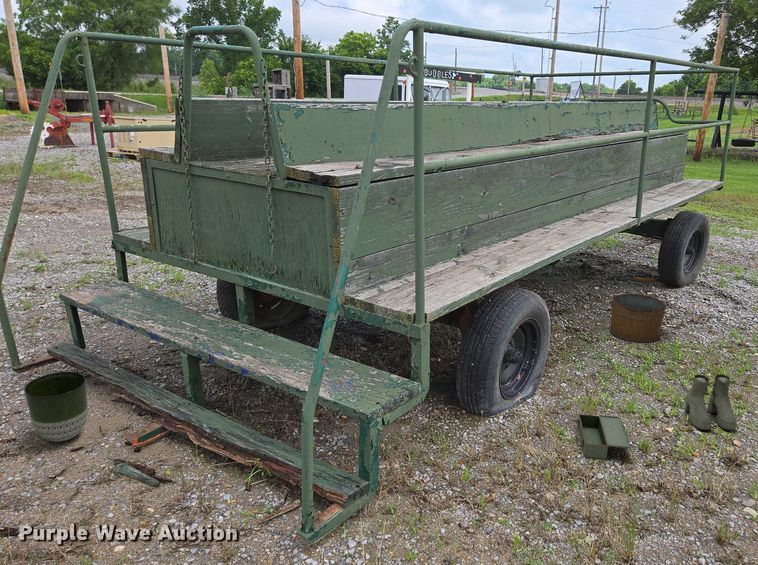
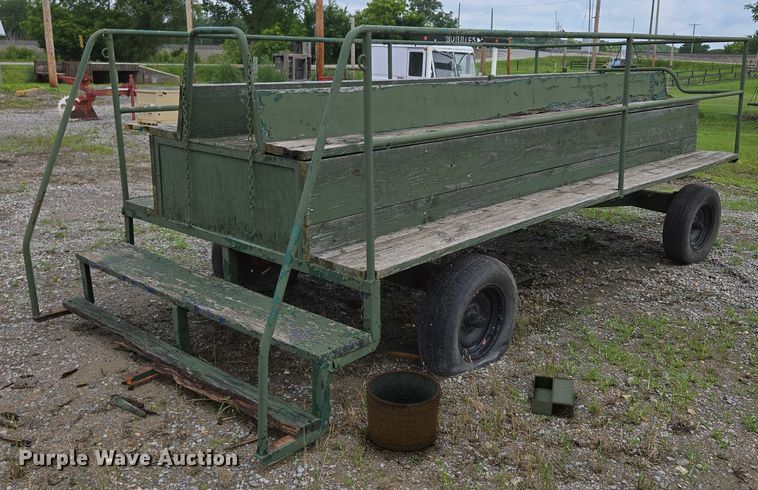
bucket: present [610,278,667,343] -> present [366,352,442,451]
planter: present [24,372,88,442] -> none [38,319,91,379]
boots: present [685,374,736,430] -> none [644,343,687,397]

